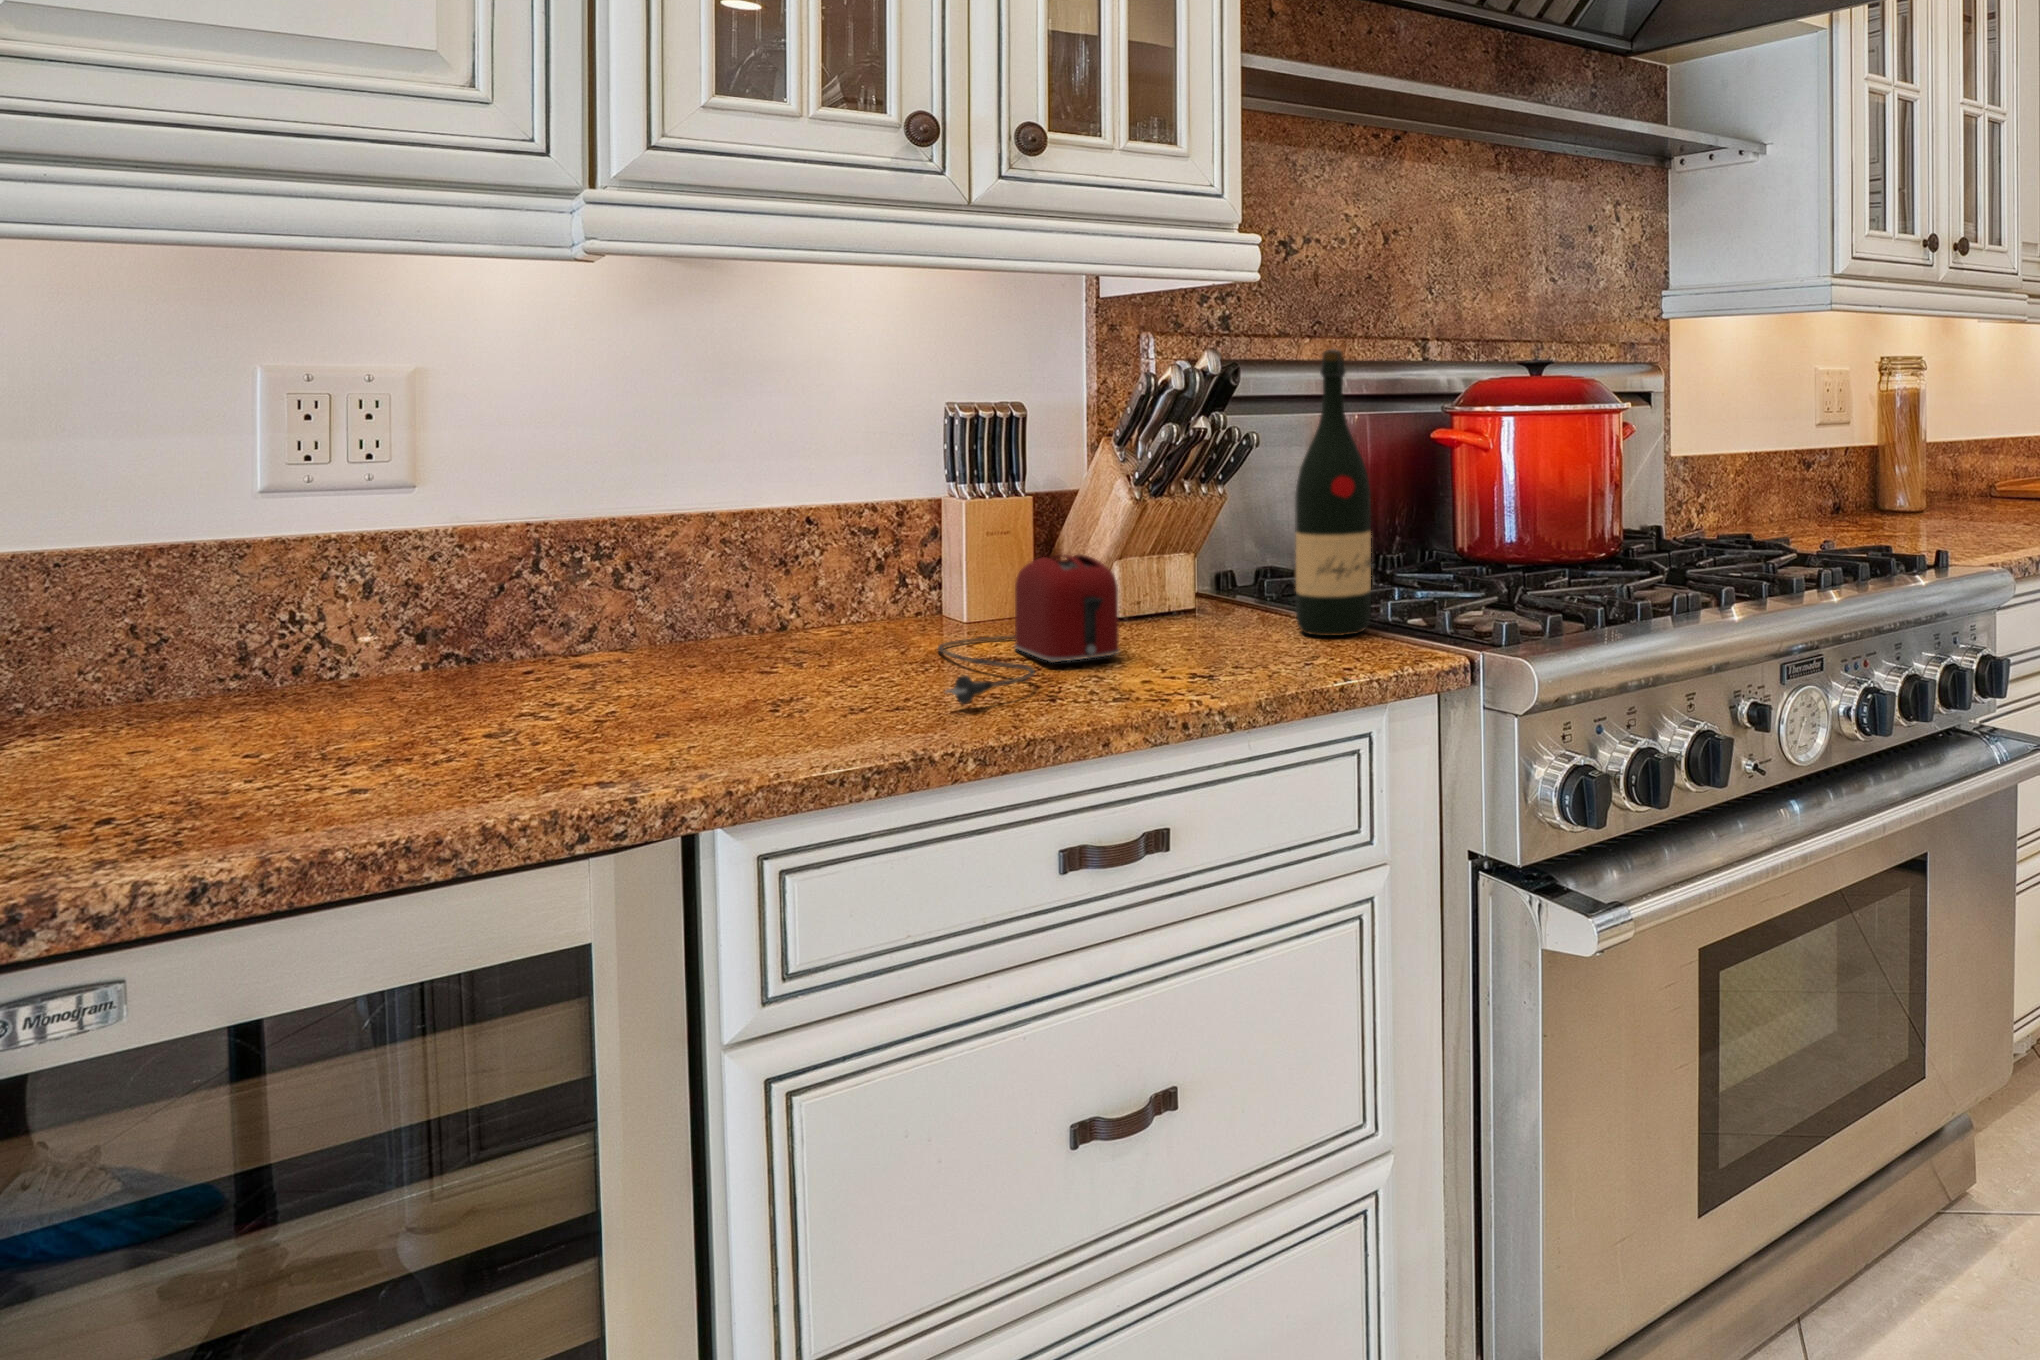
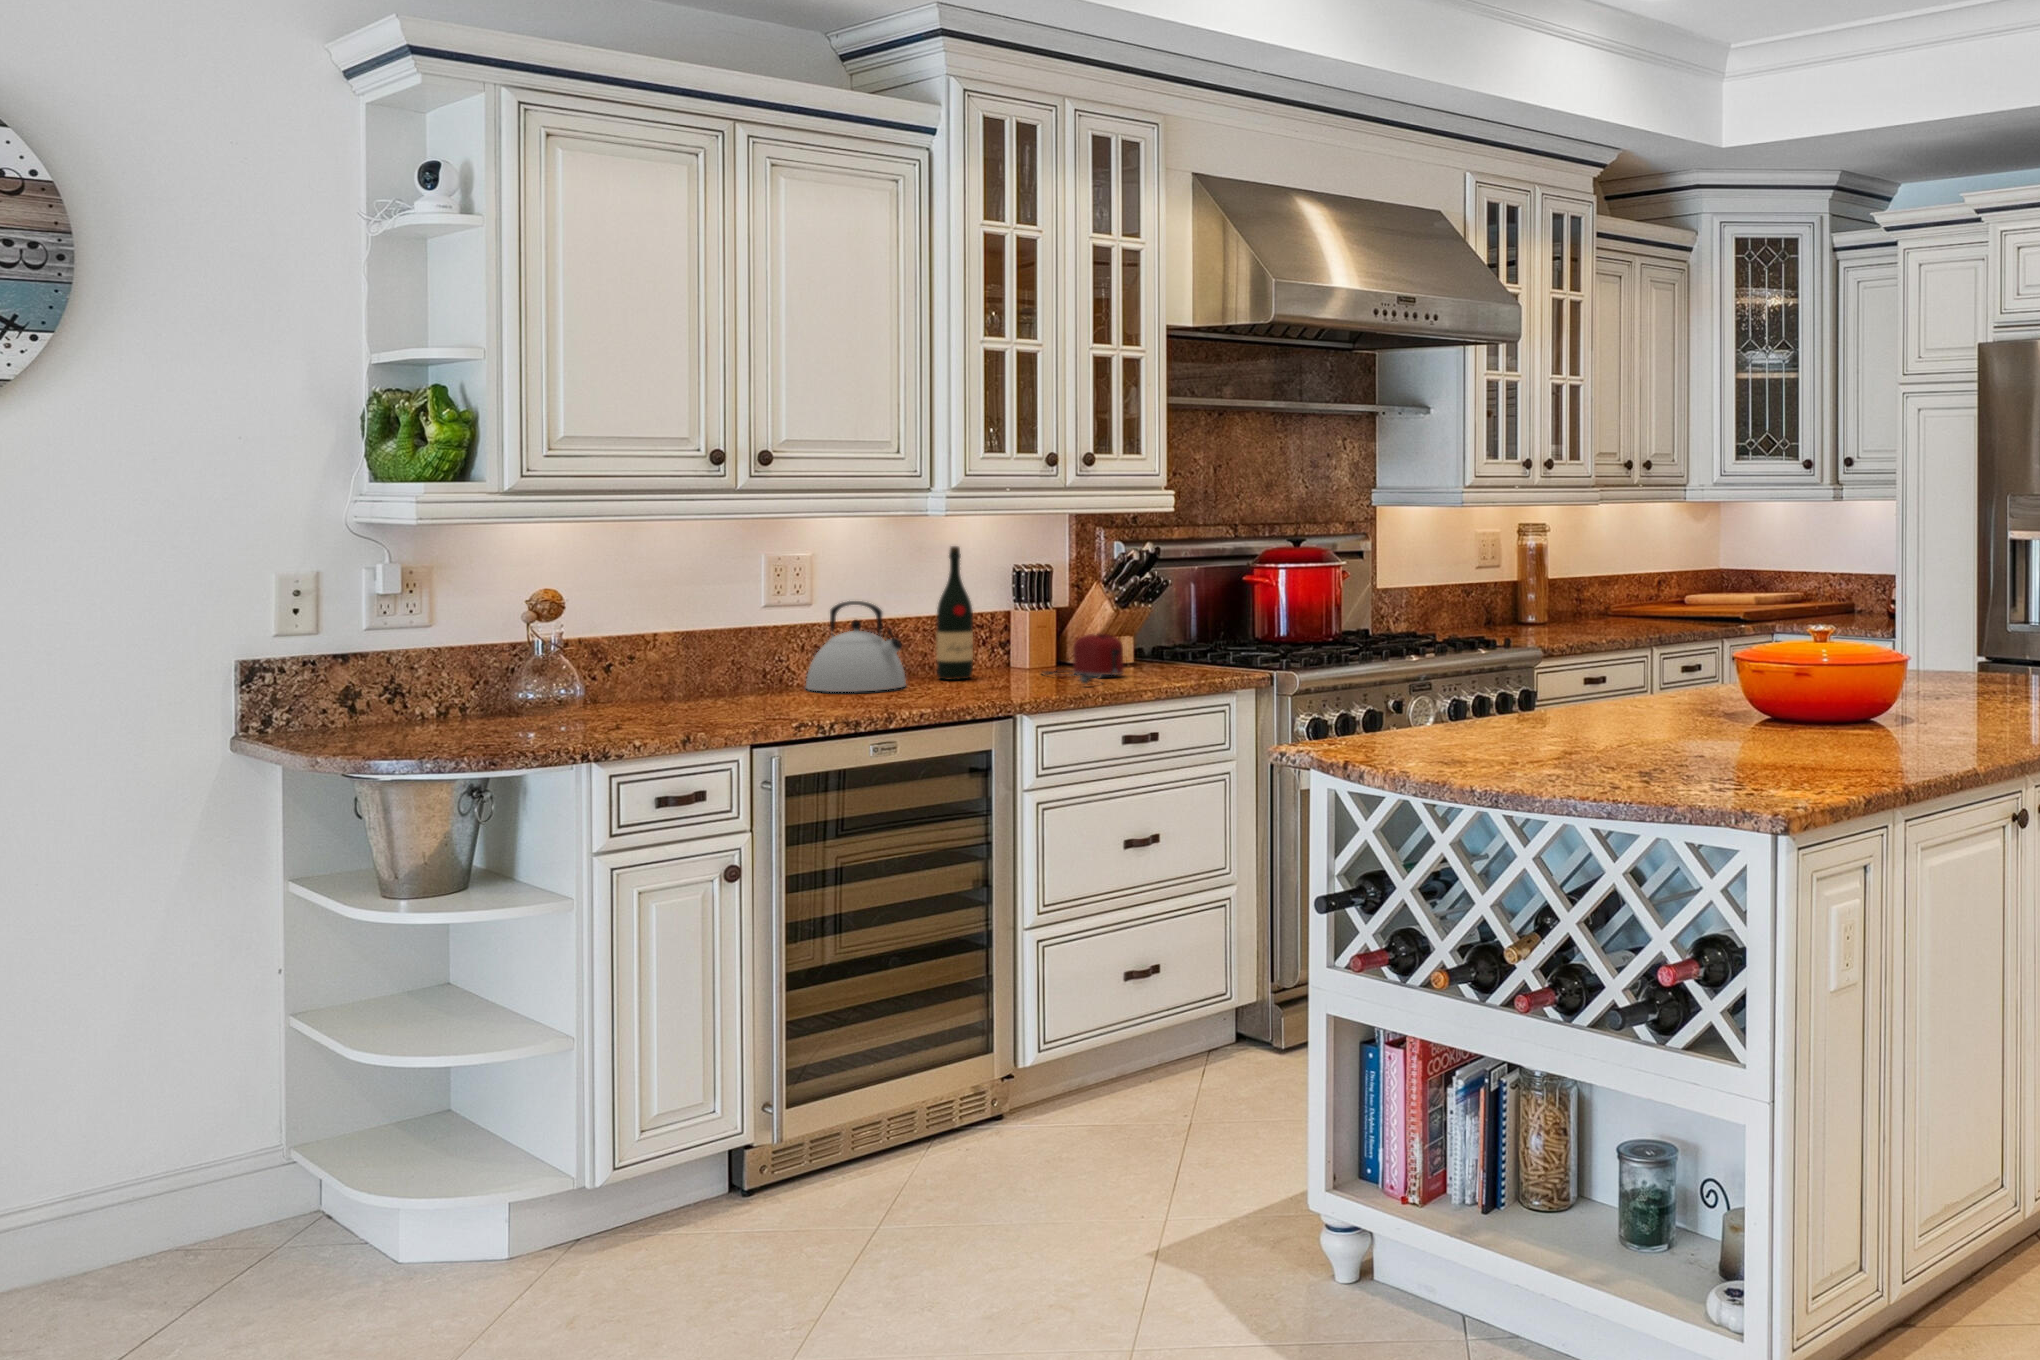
wine bottle: present [1295,349,1371,636] -> present [937,546,973,680]
kettle: none [187,479,525,739] -> present [806,601,906,692]

